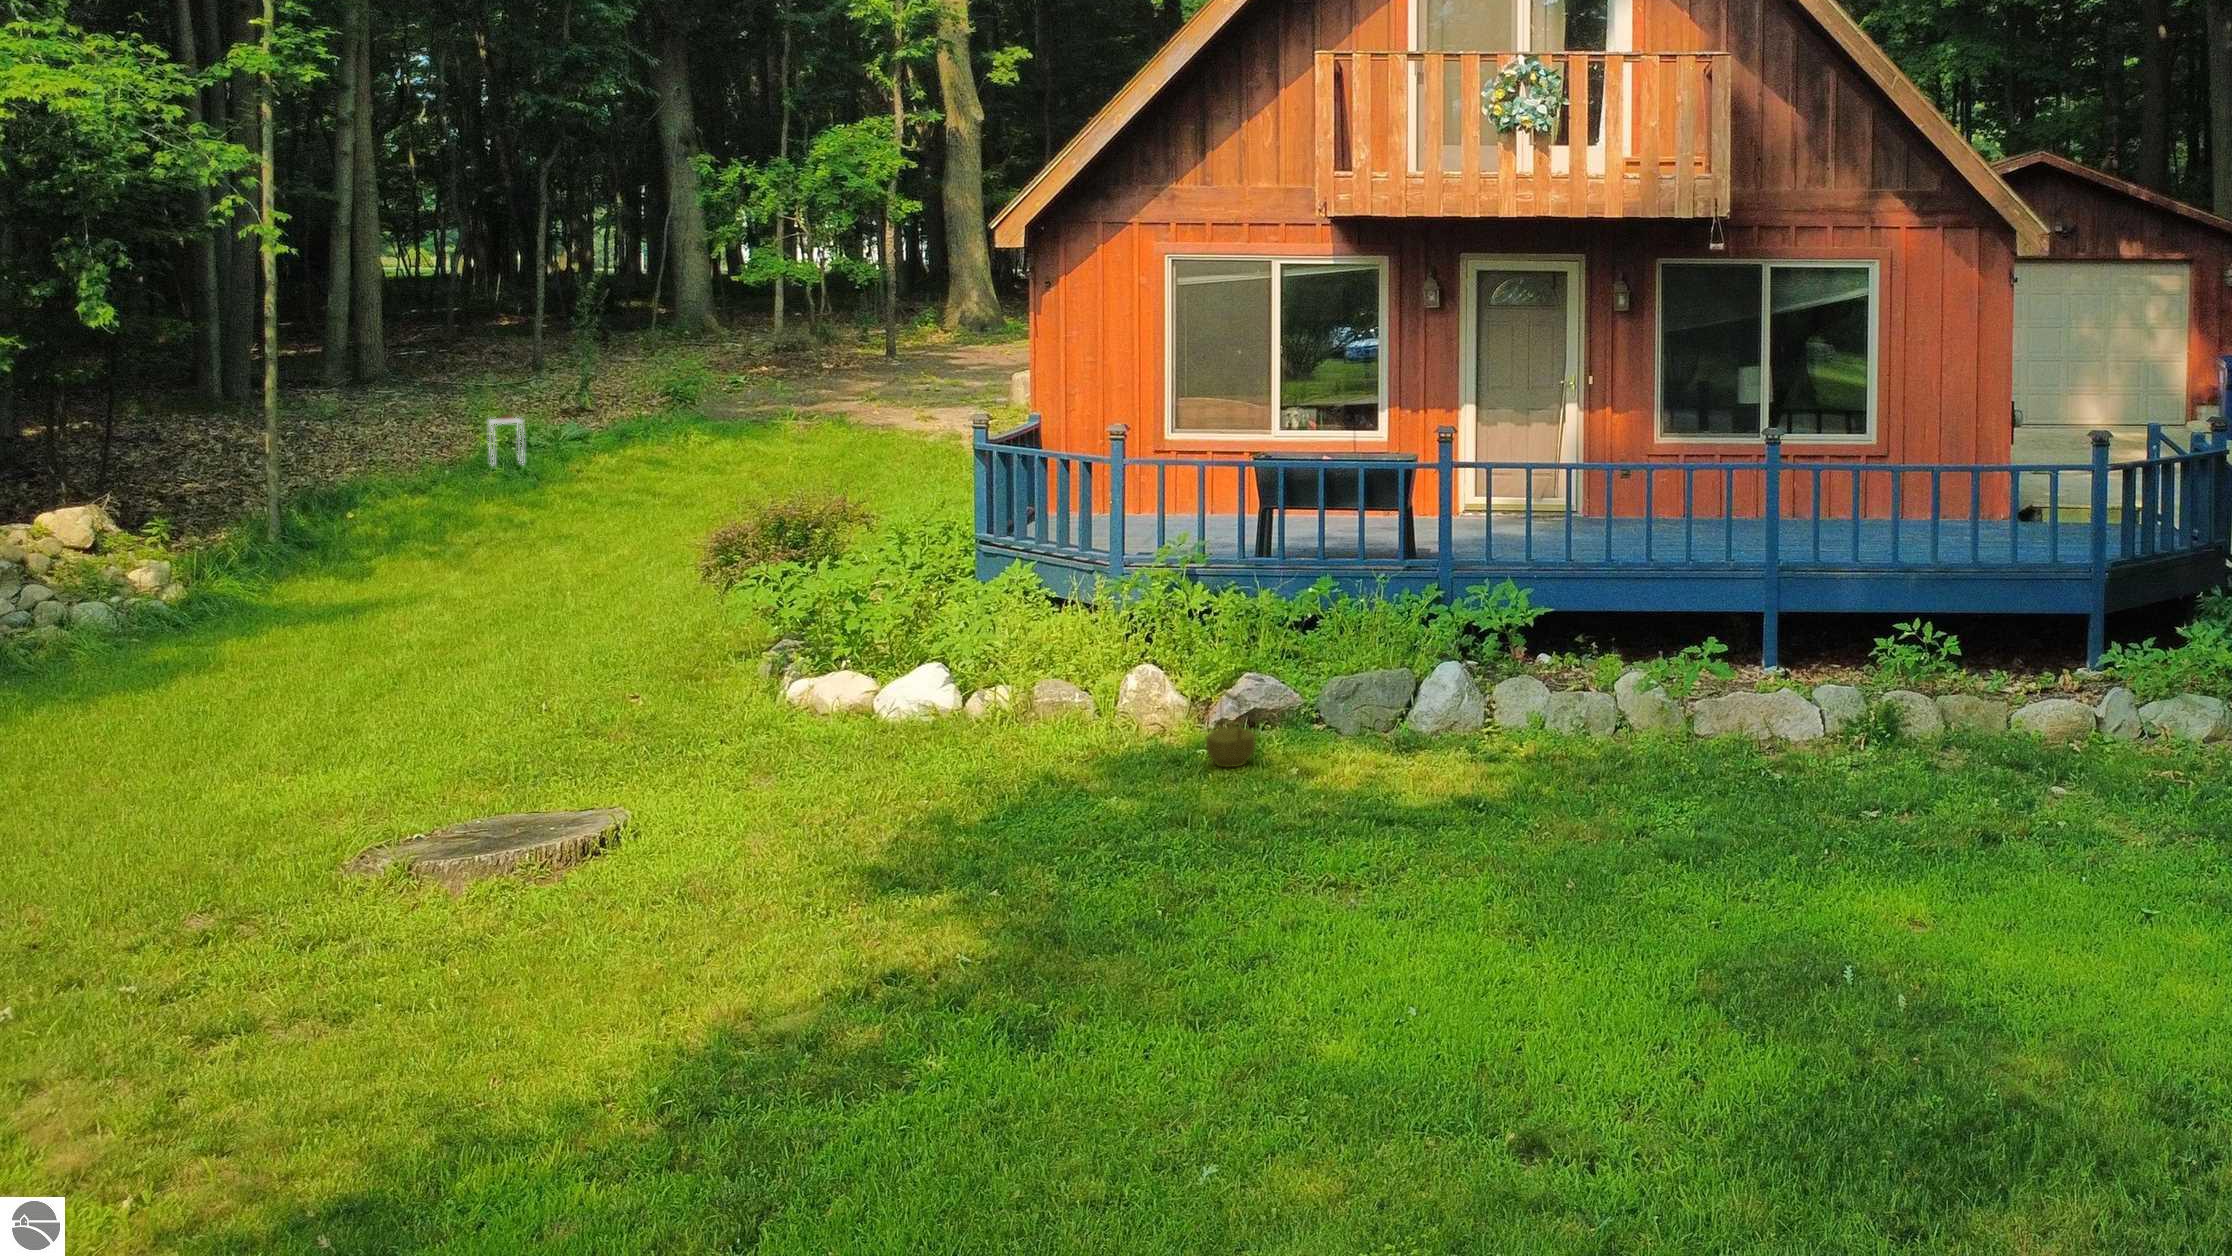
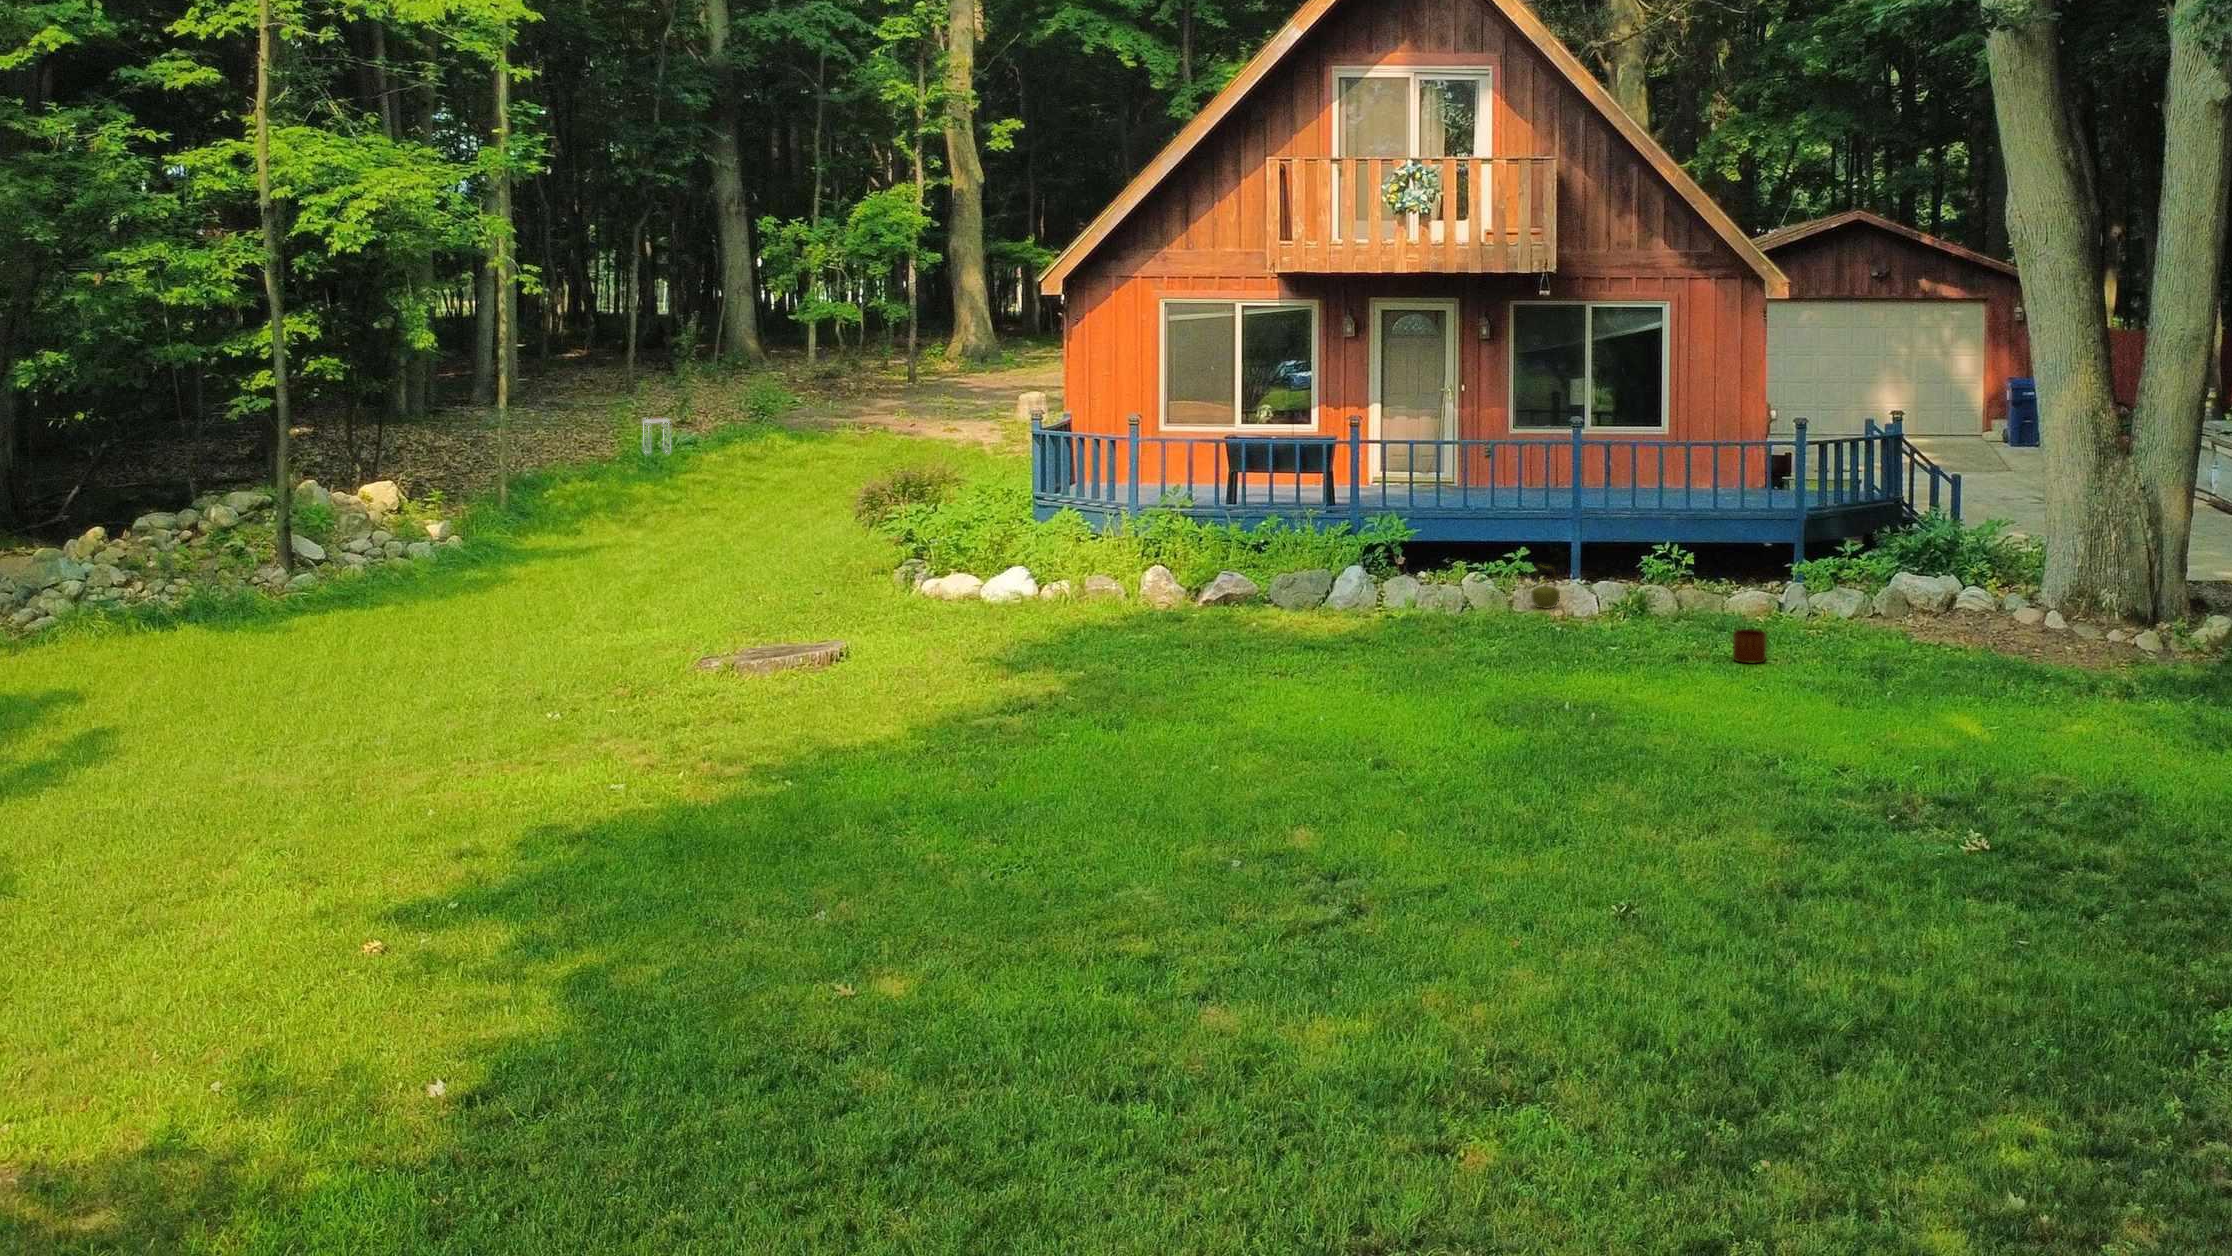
basket: present [1206,691,1256,767] -> present [1531,567,1560,609]
planter: none [2093,799,2153,863] -> present [1733,629,1767,664]

